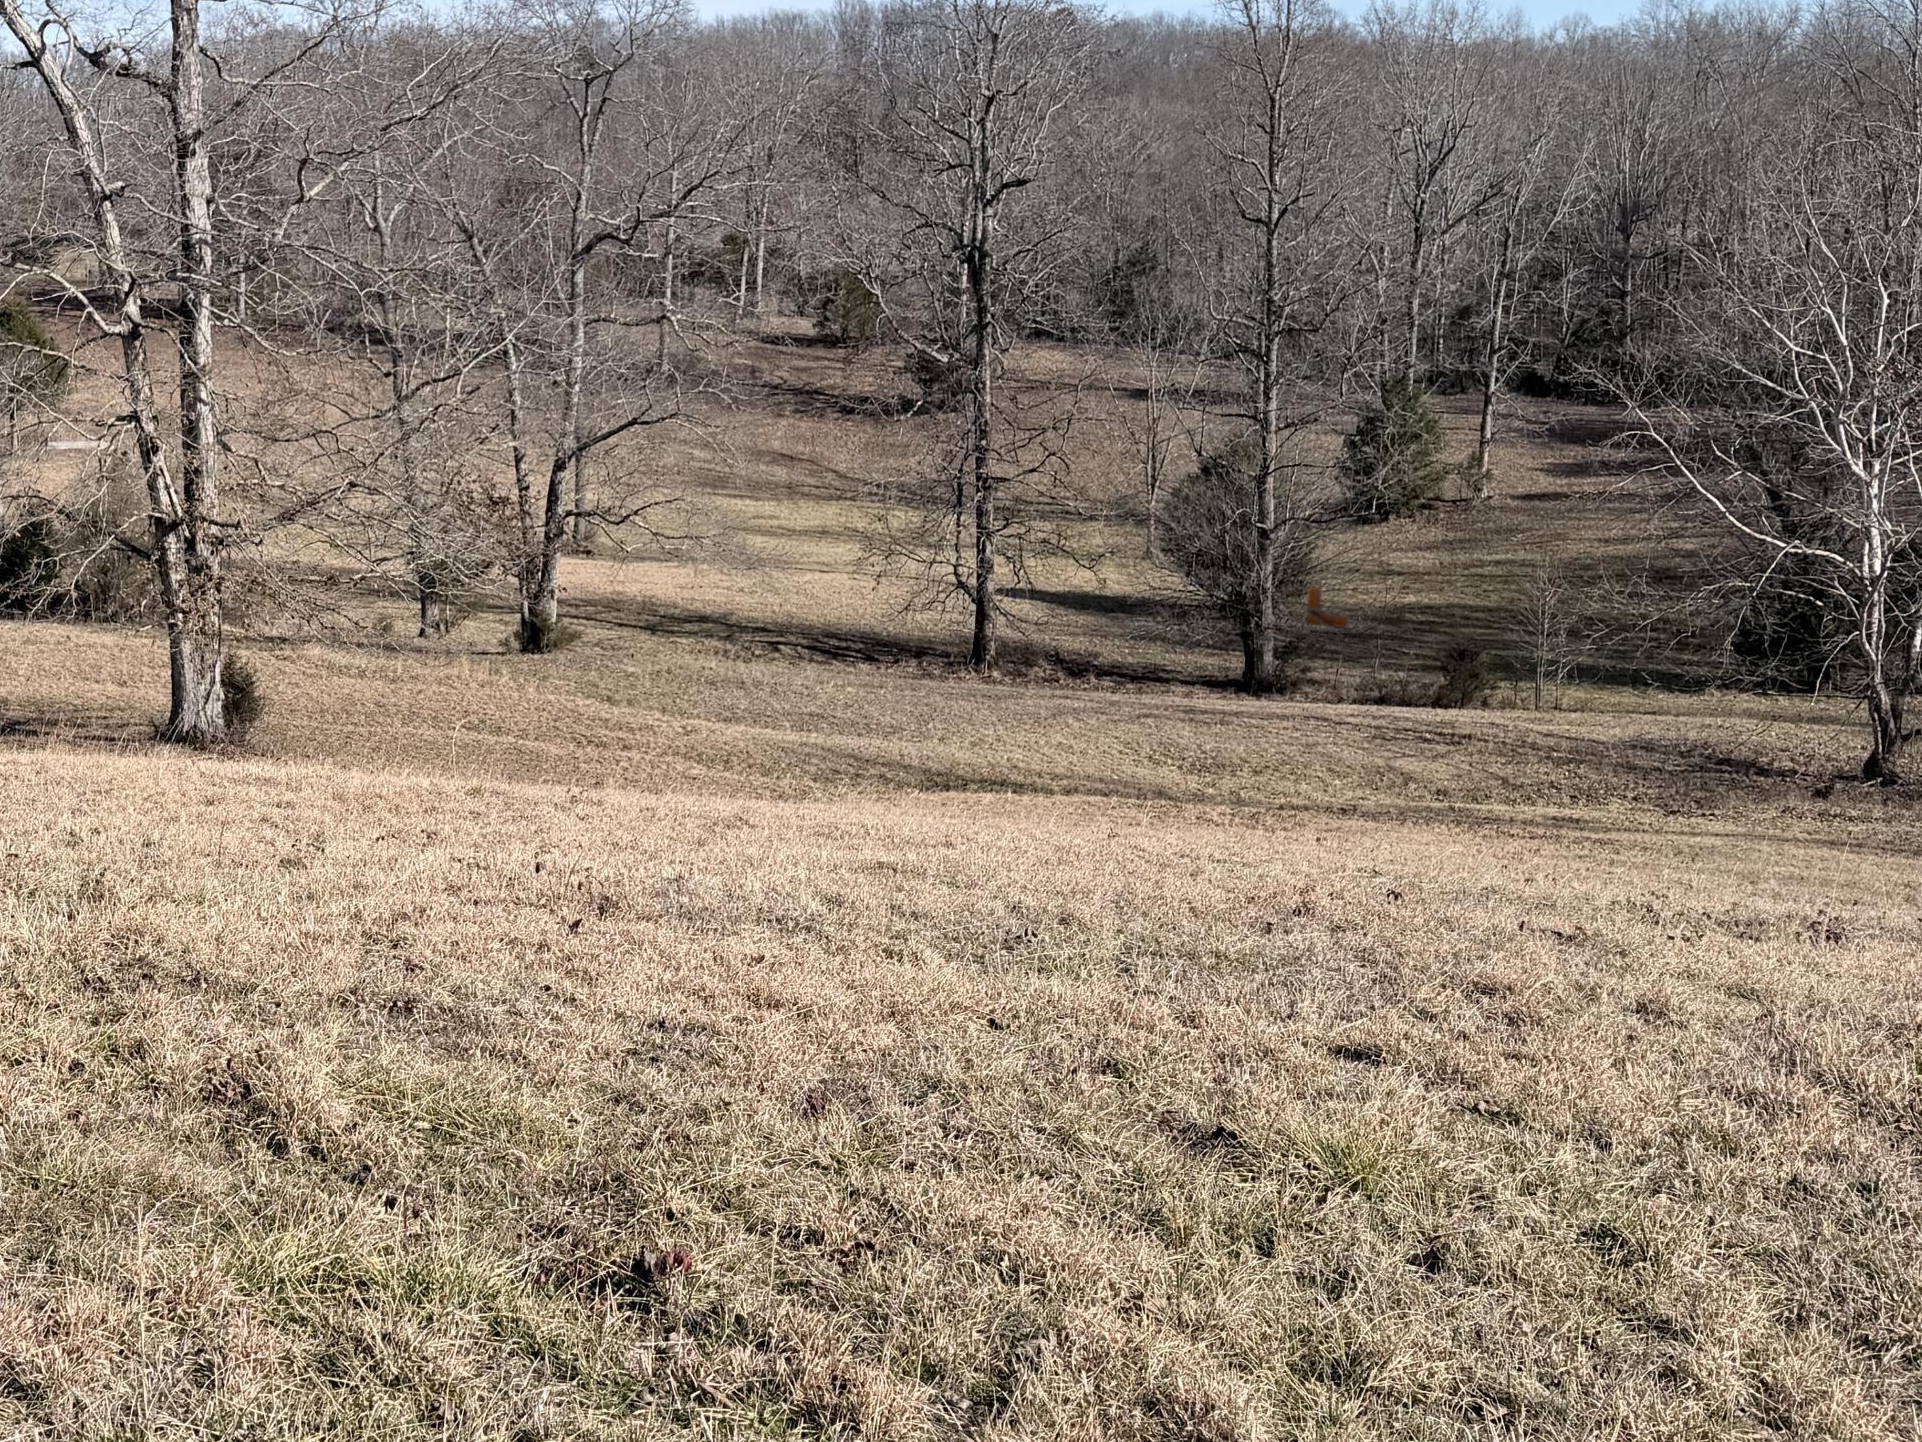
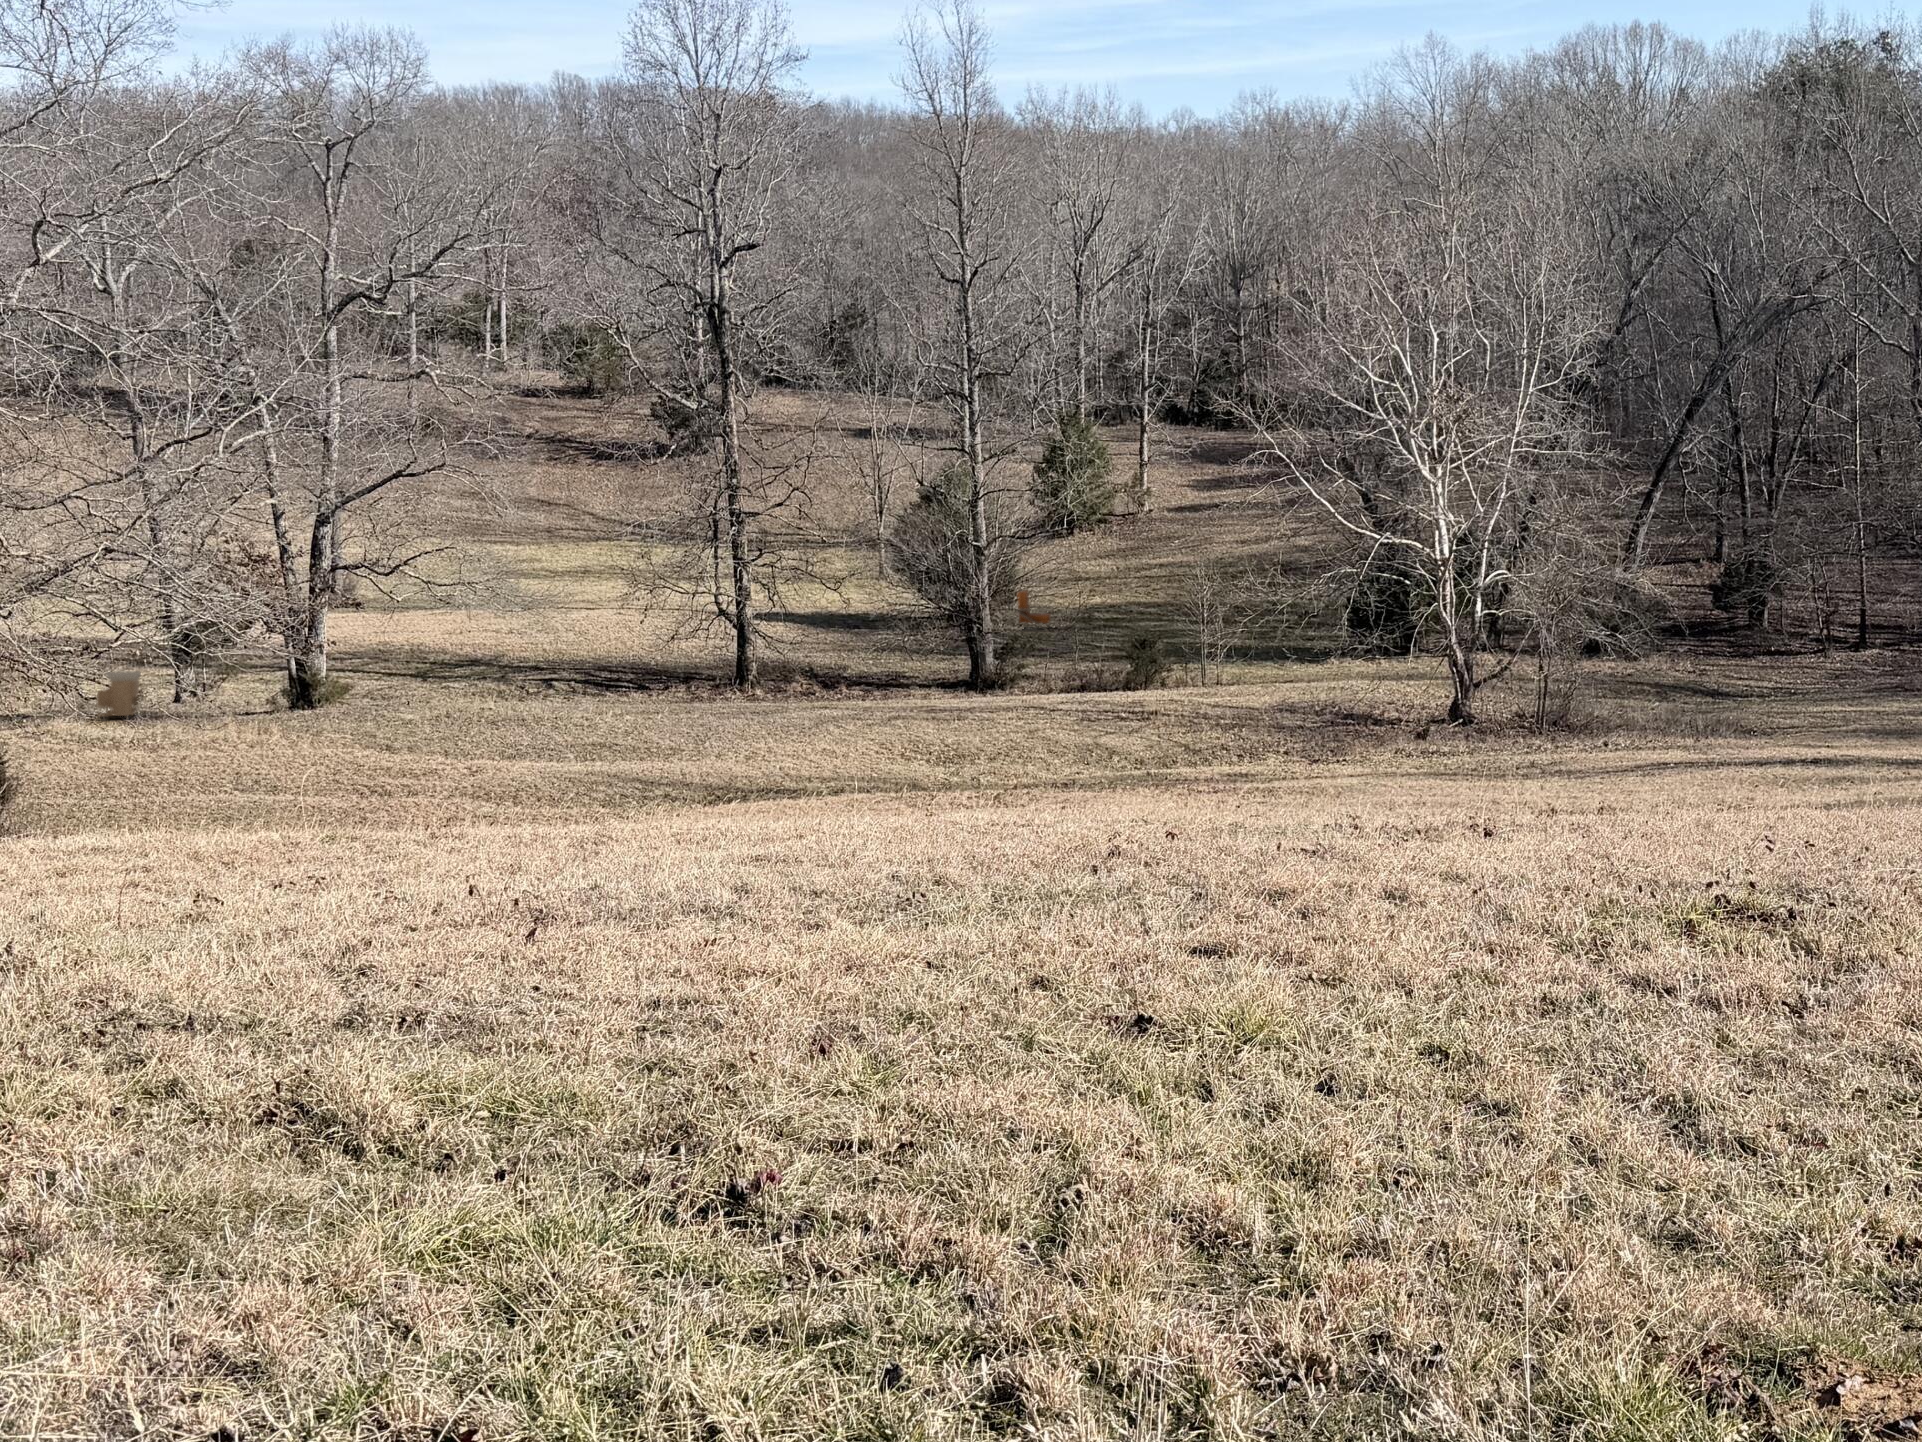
storage bench: none [357,598,396,646] -> present [97,671,141,719]

